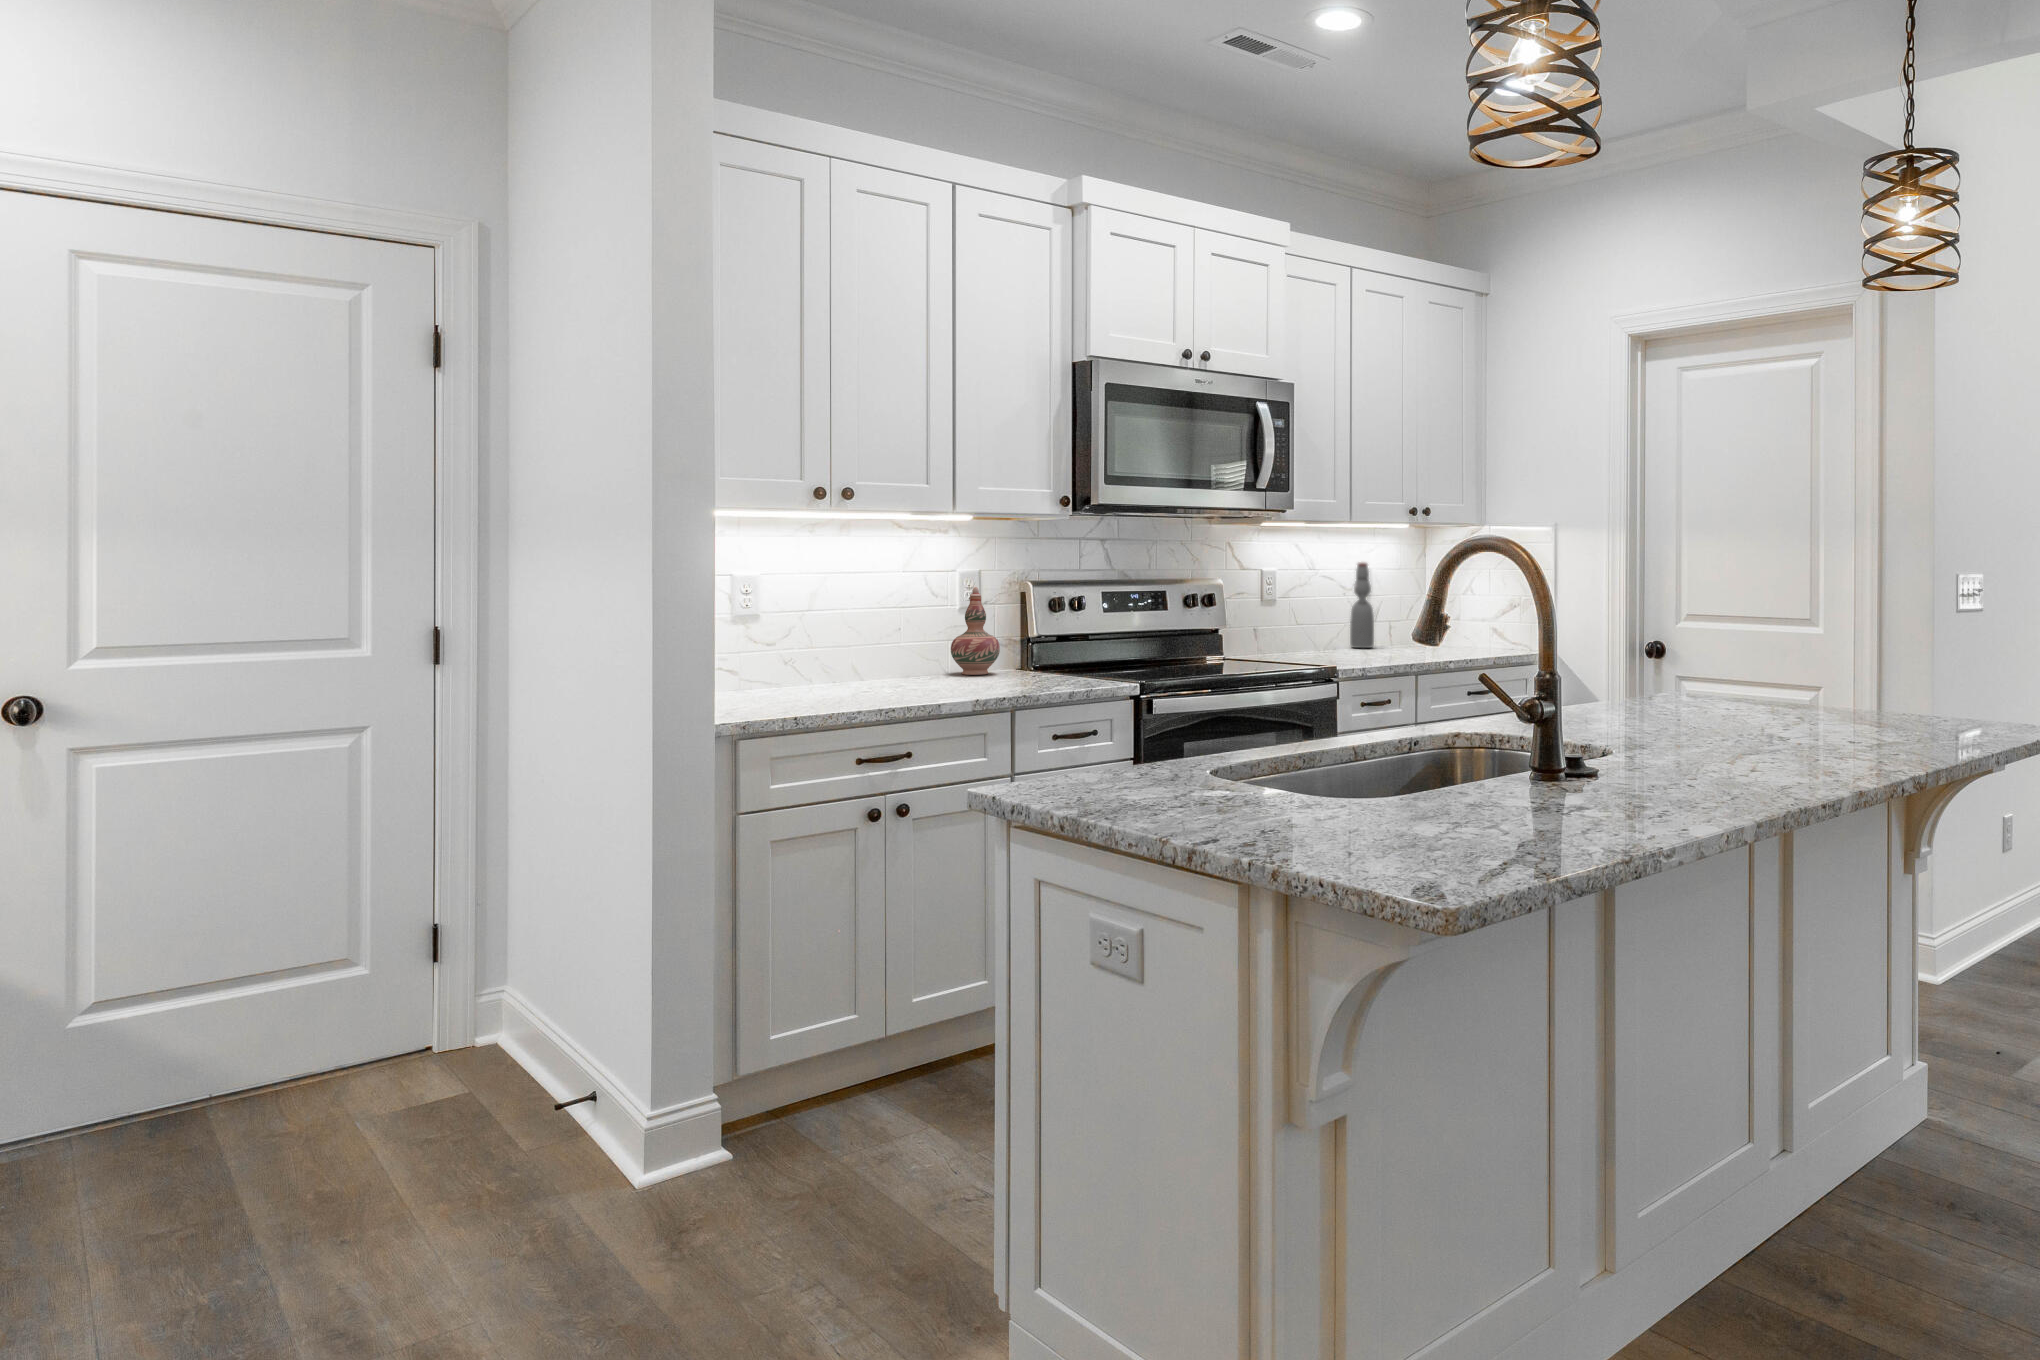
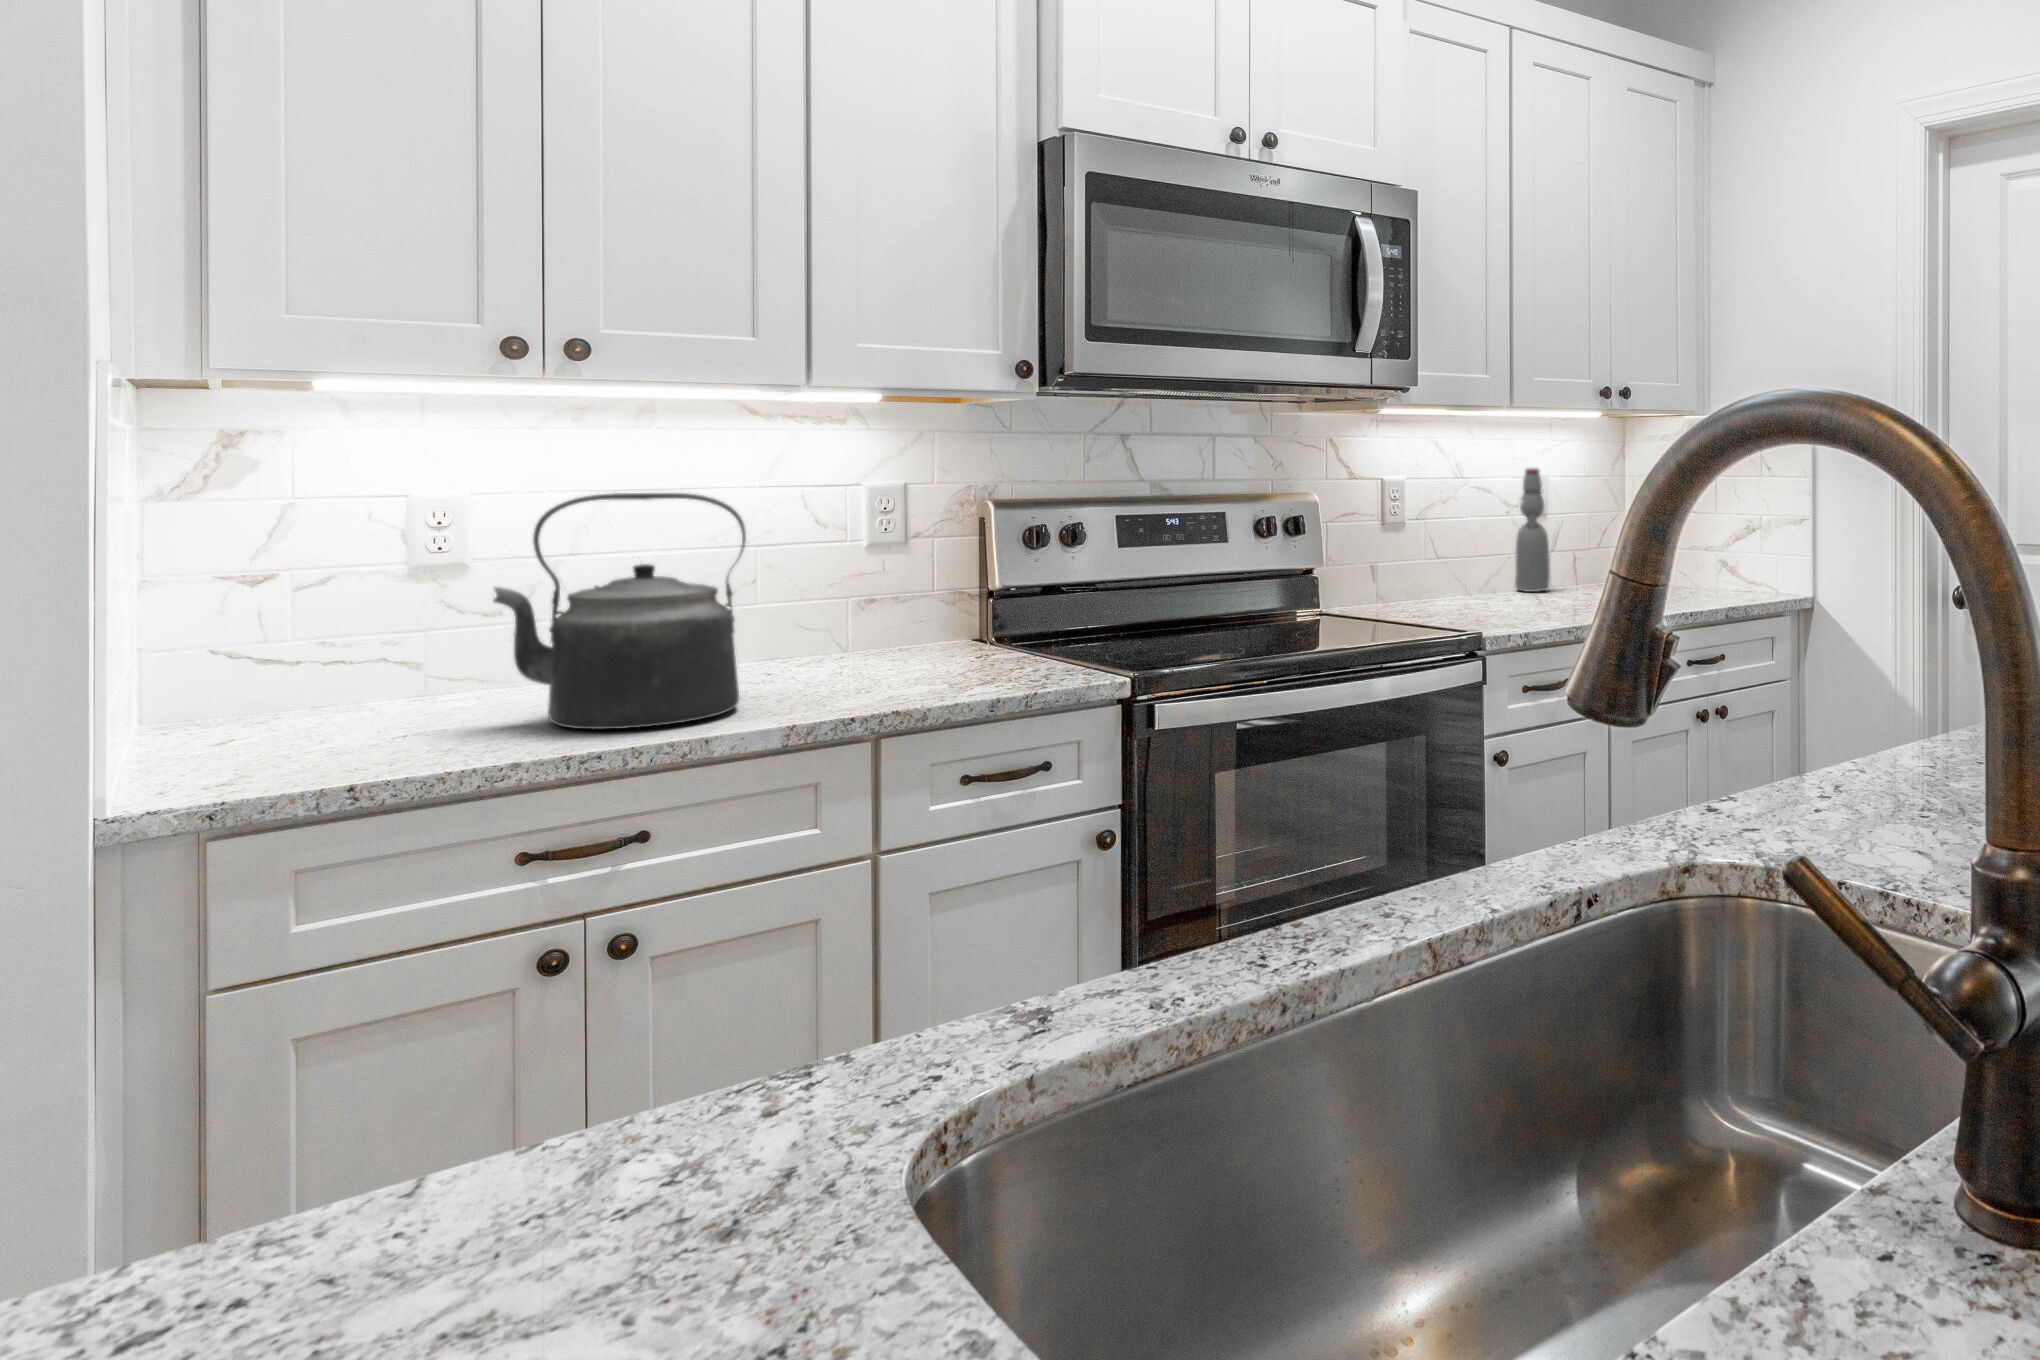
kettle: none [823,575,944,700] -> present [494,493,746,729]
decorative vase: present [951,587,1000,675] -> none [841,510,926,655]

